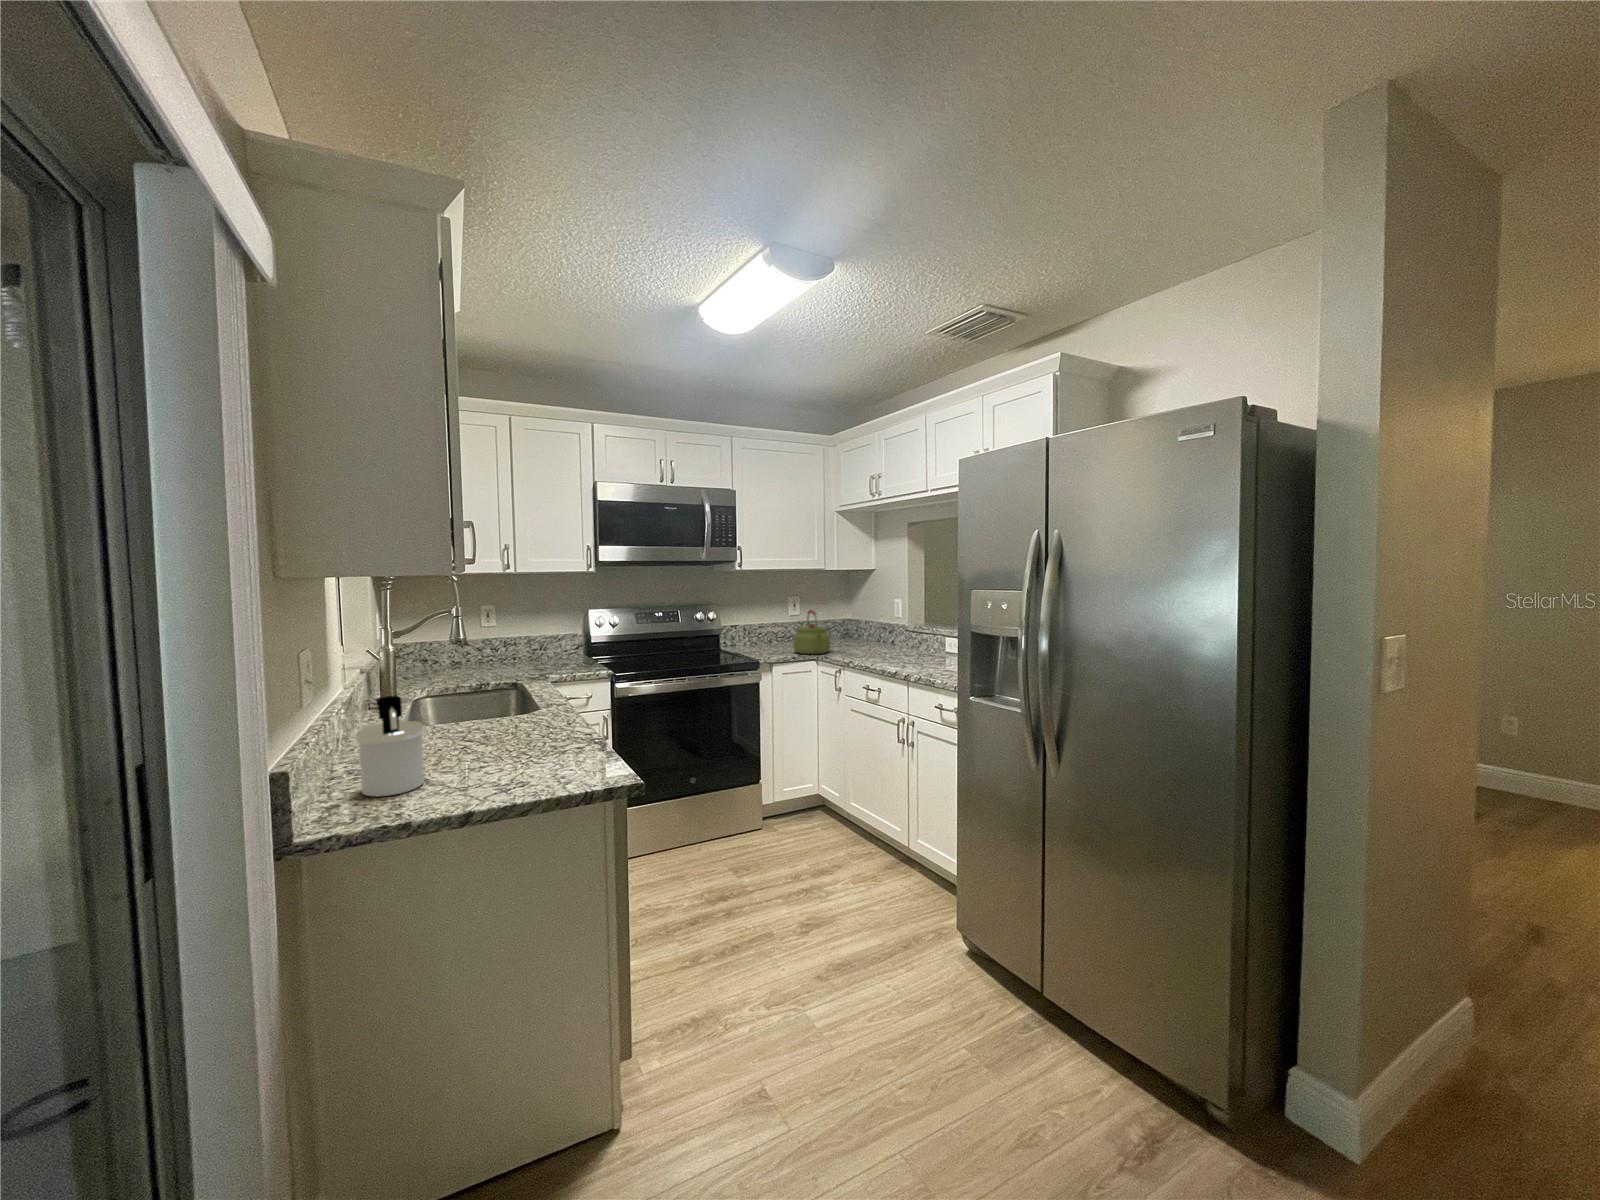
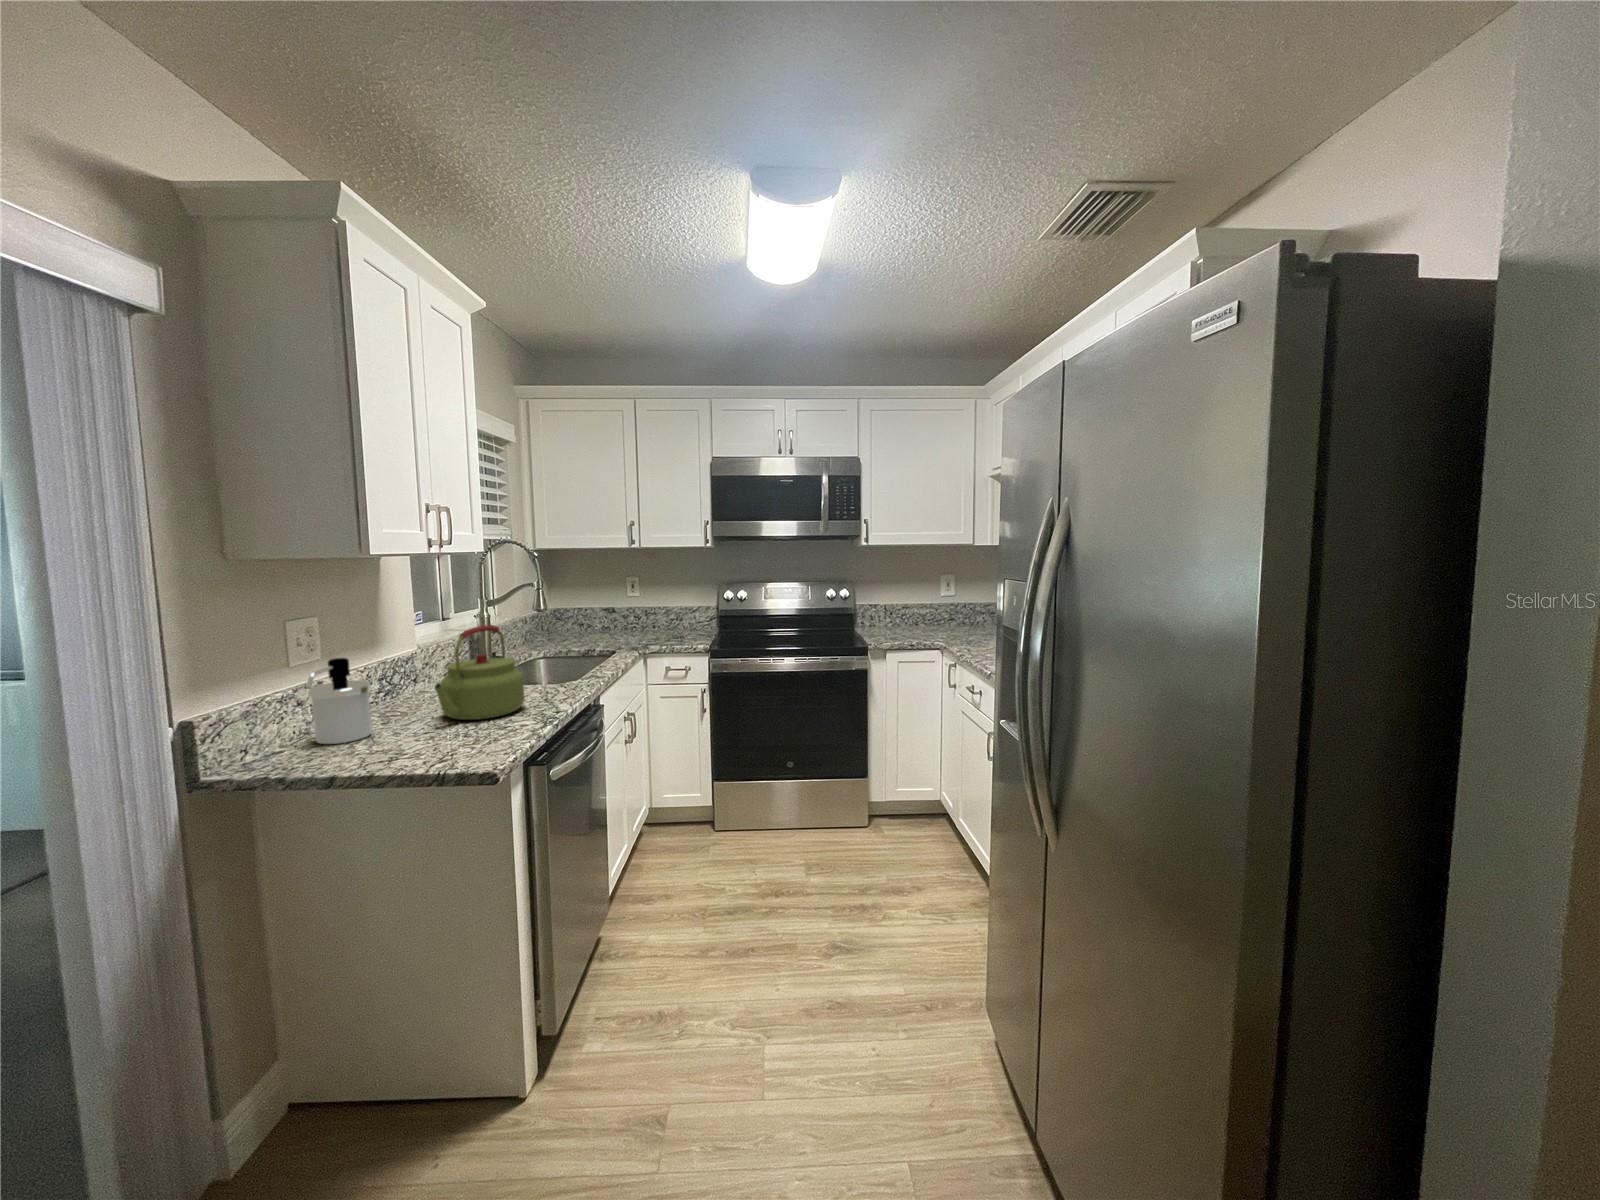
kettle: present [794,610,830,654] -> present [434,625,525,720]

